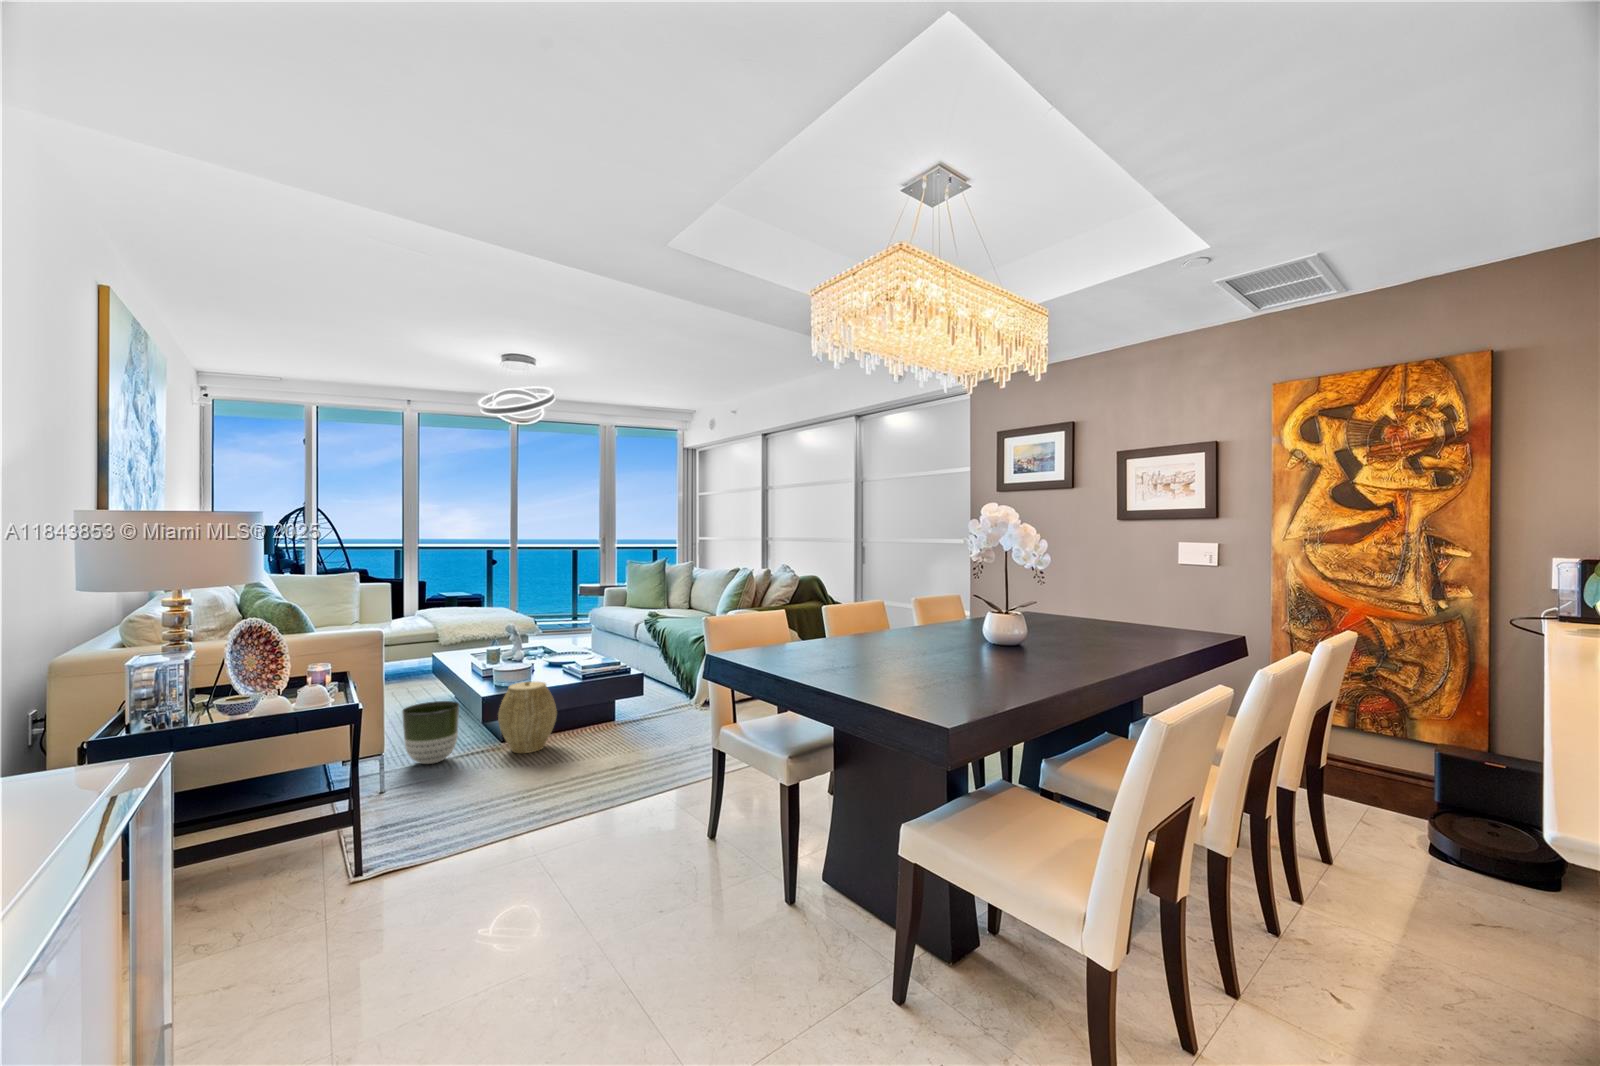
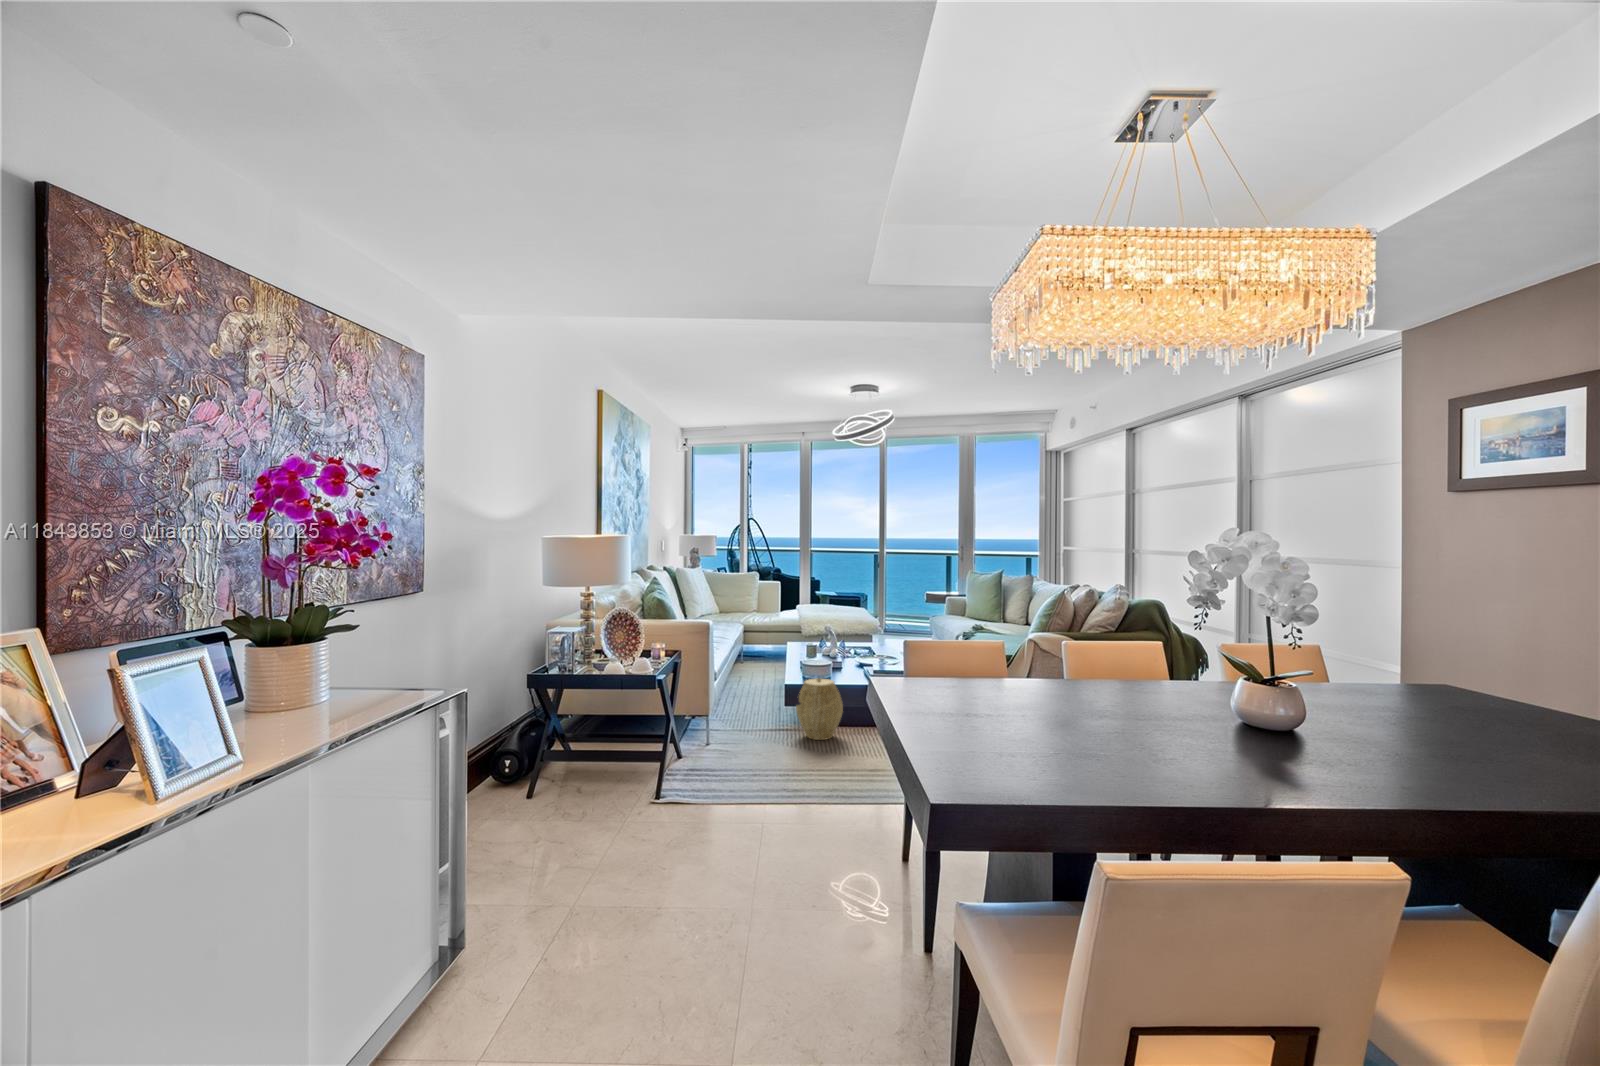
planter: present [402,701,459,764] -> none [727,685,768,735]

